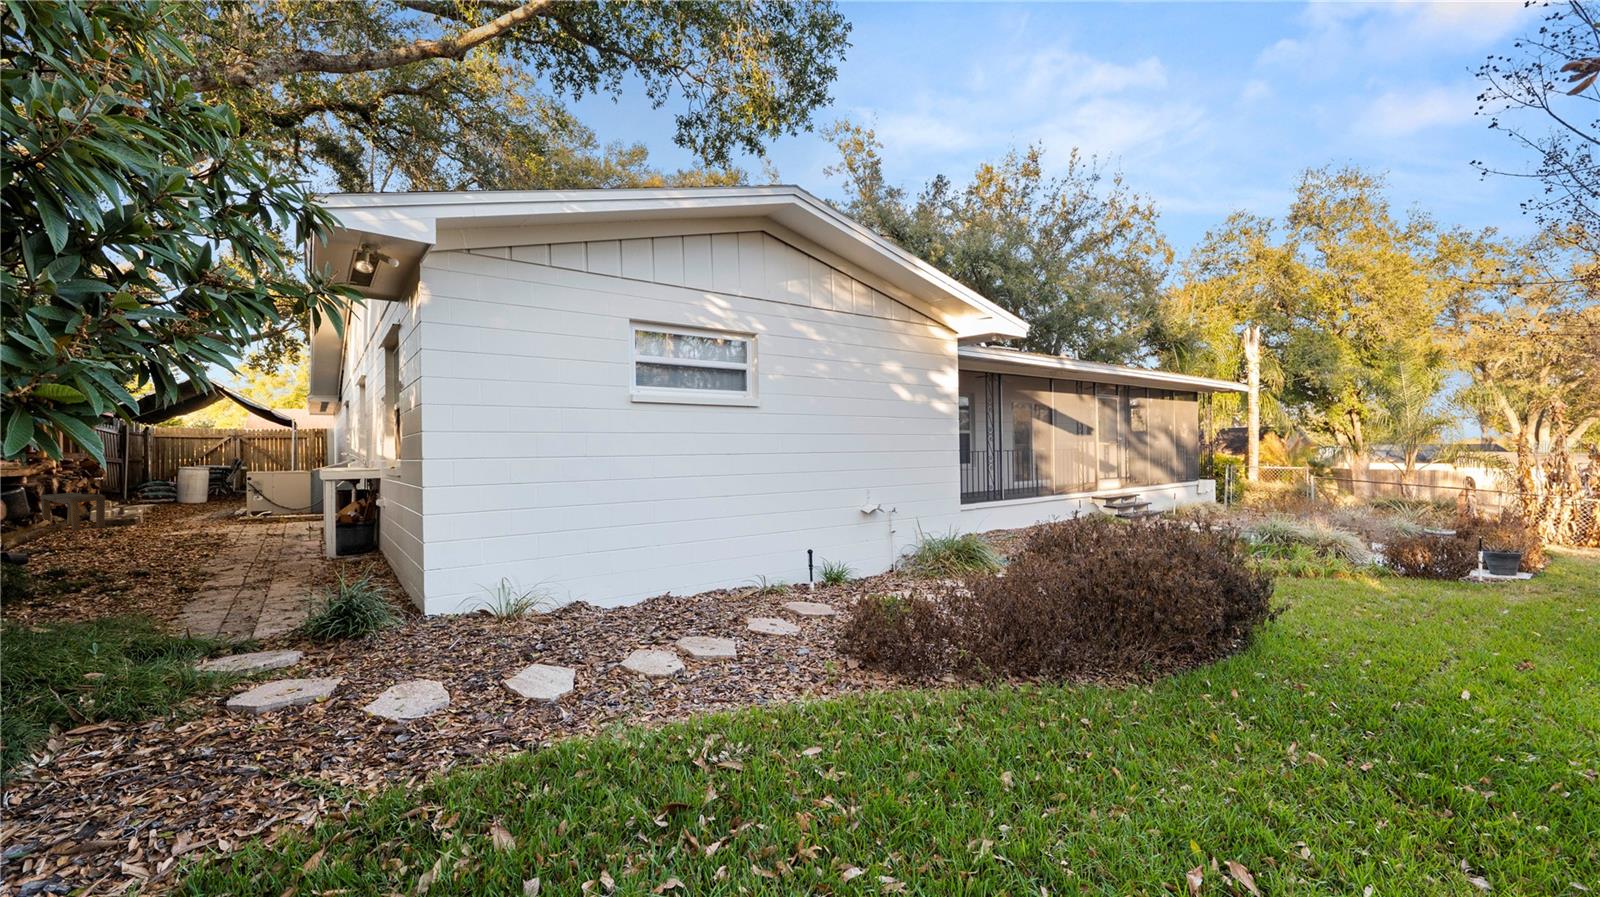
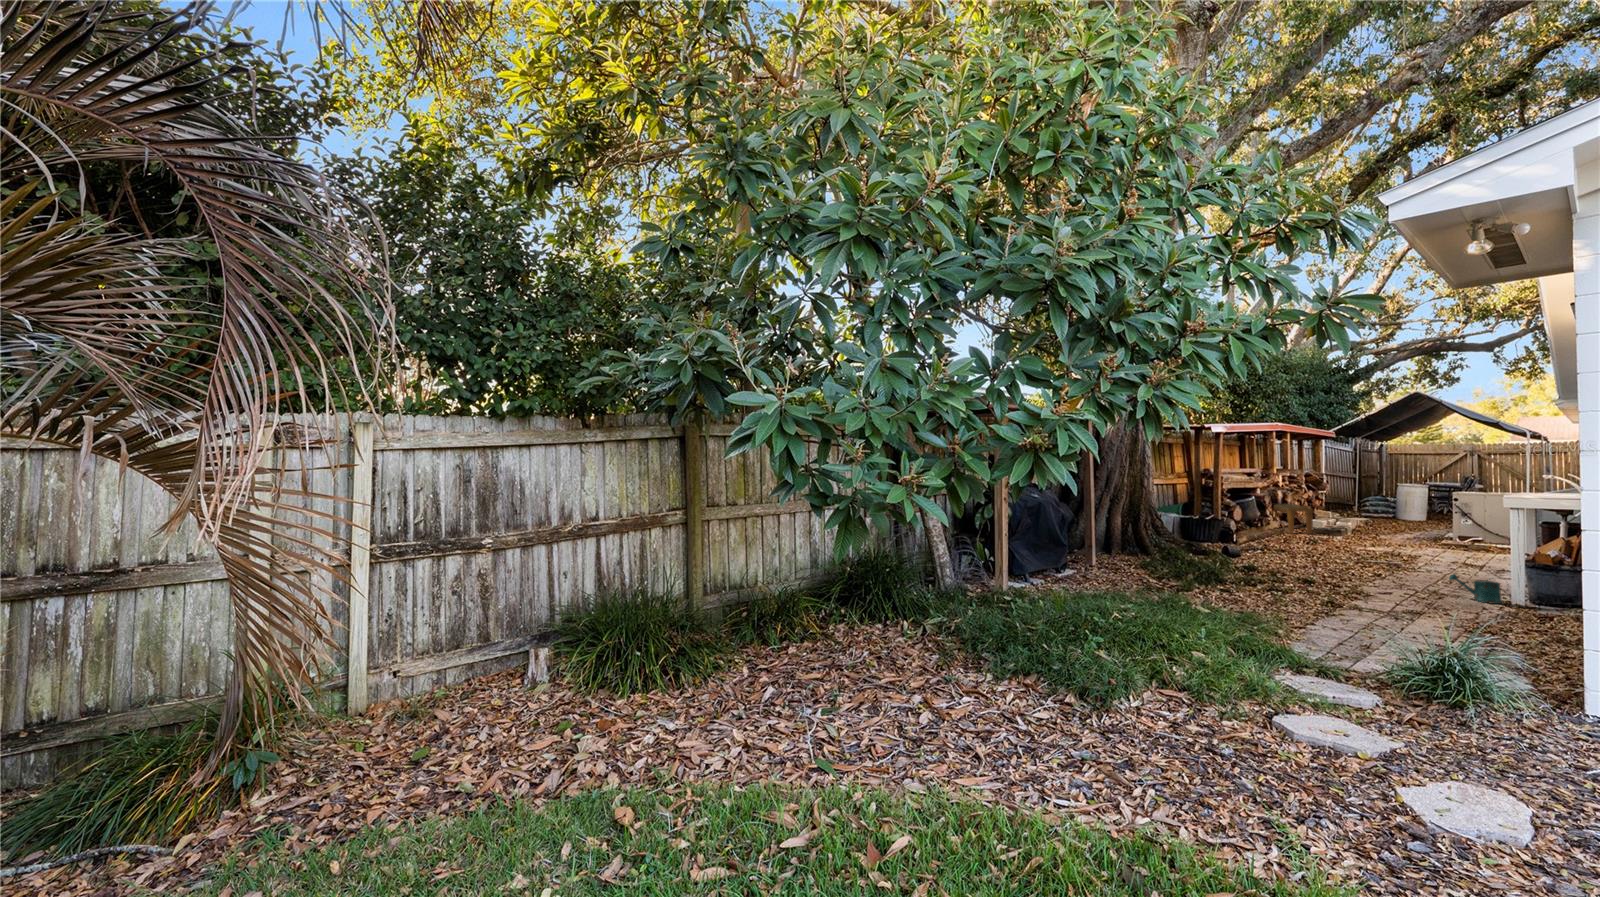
watering can: none [281,538,325,563] -> present [1449,574,1502,604]

